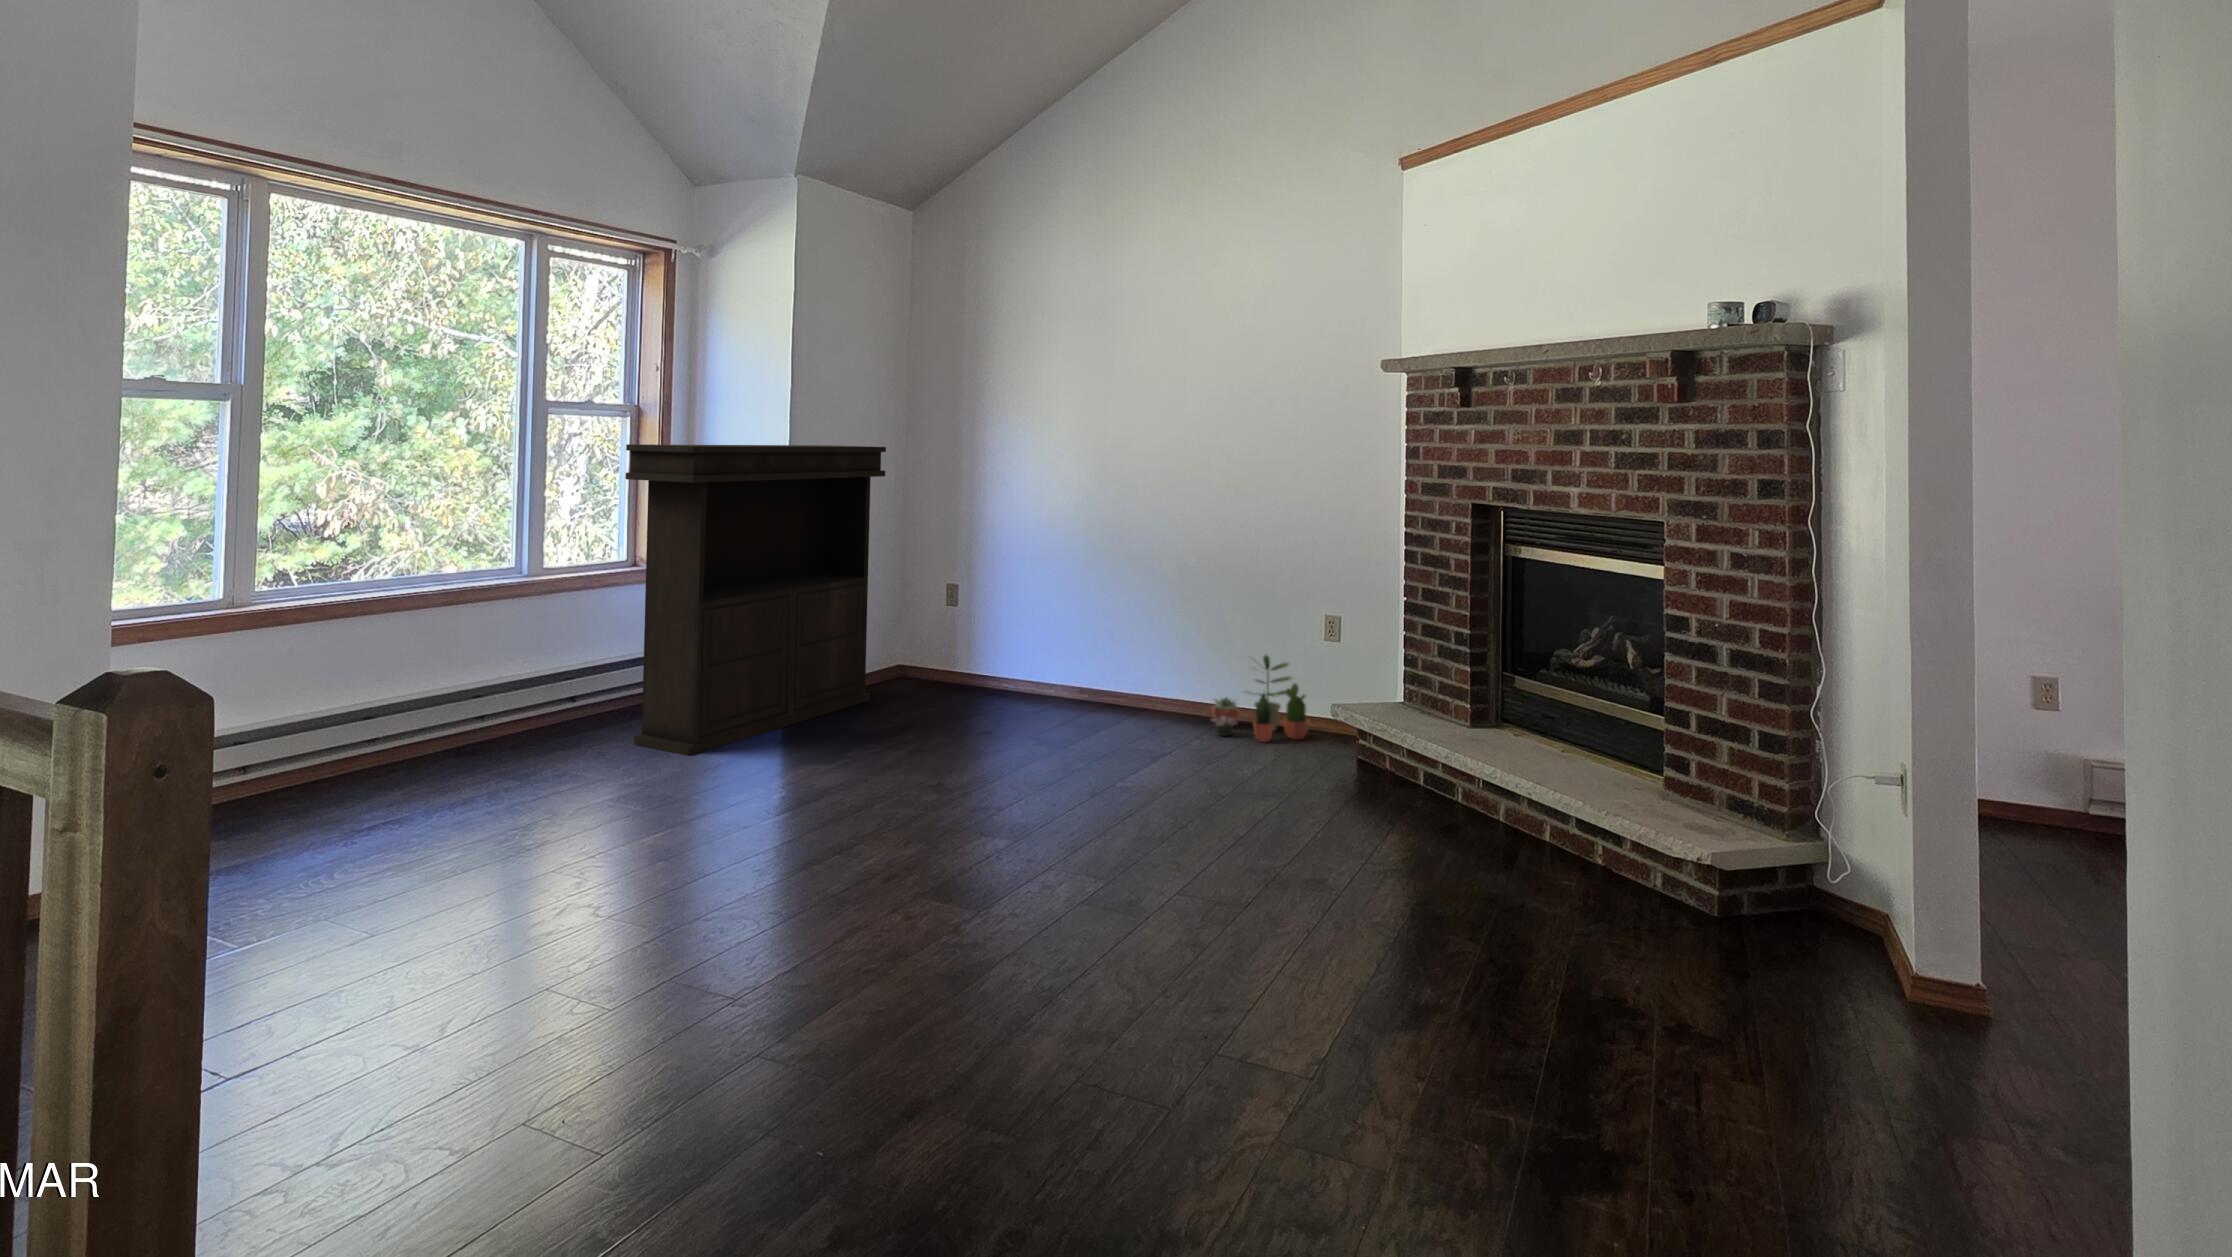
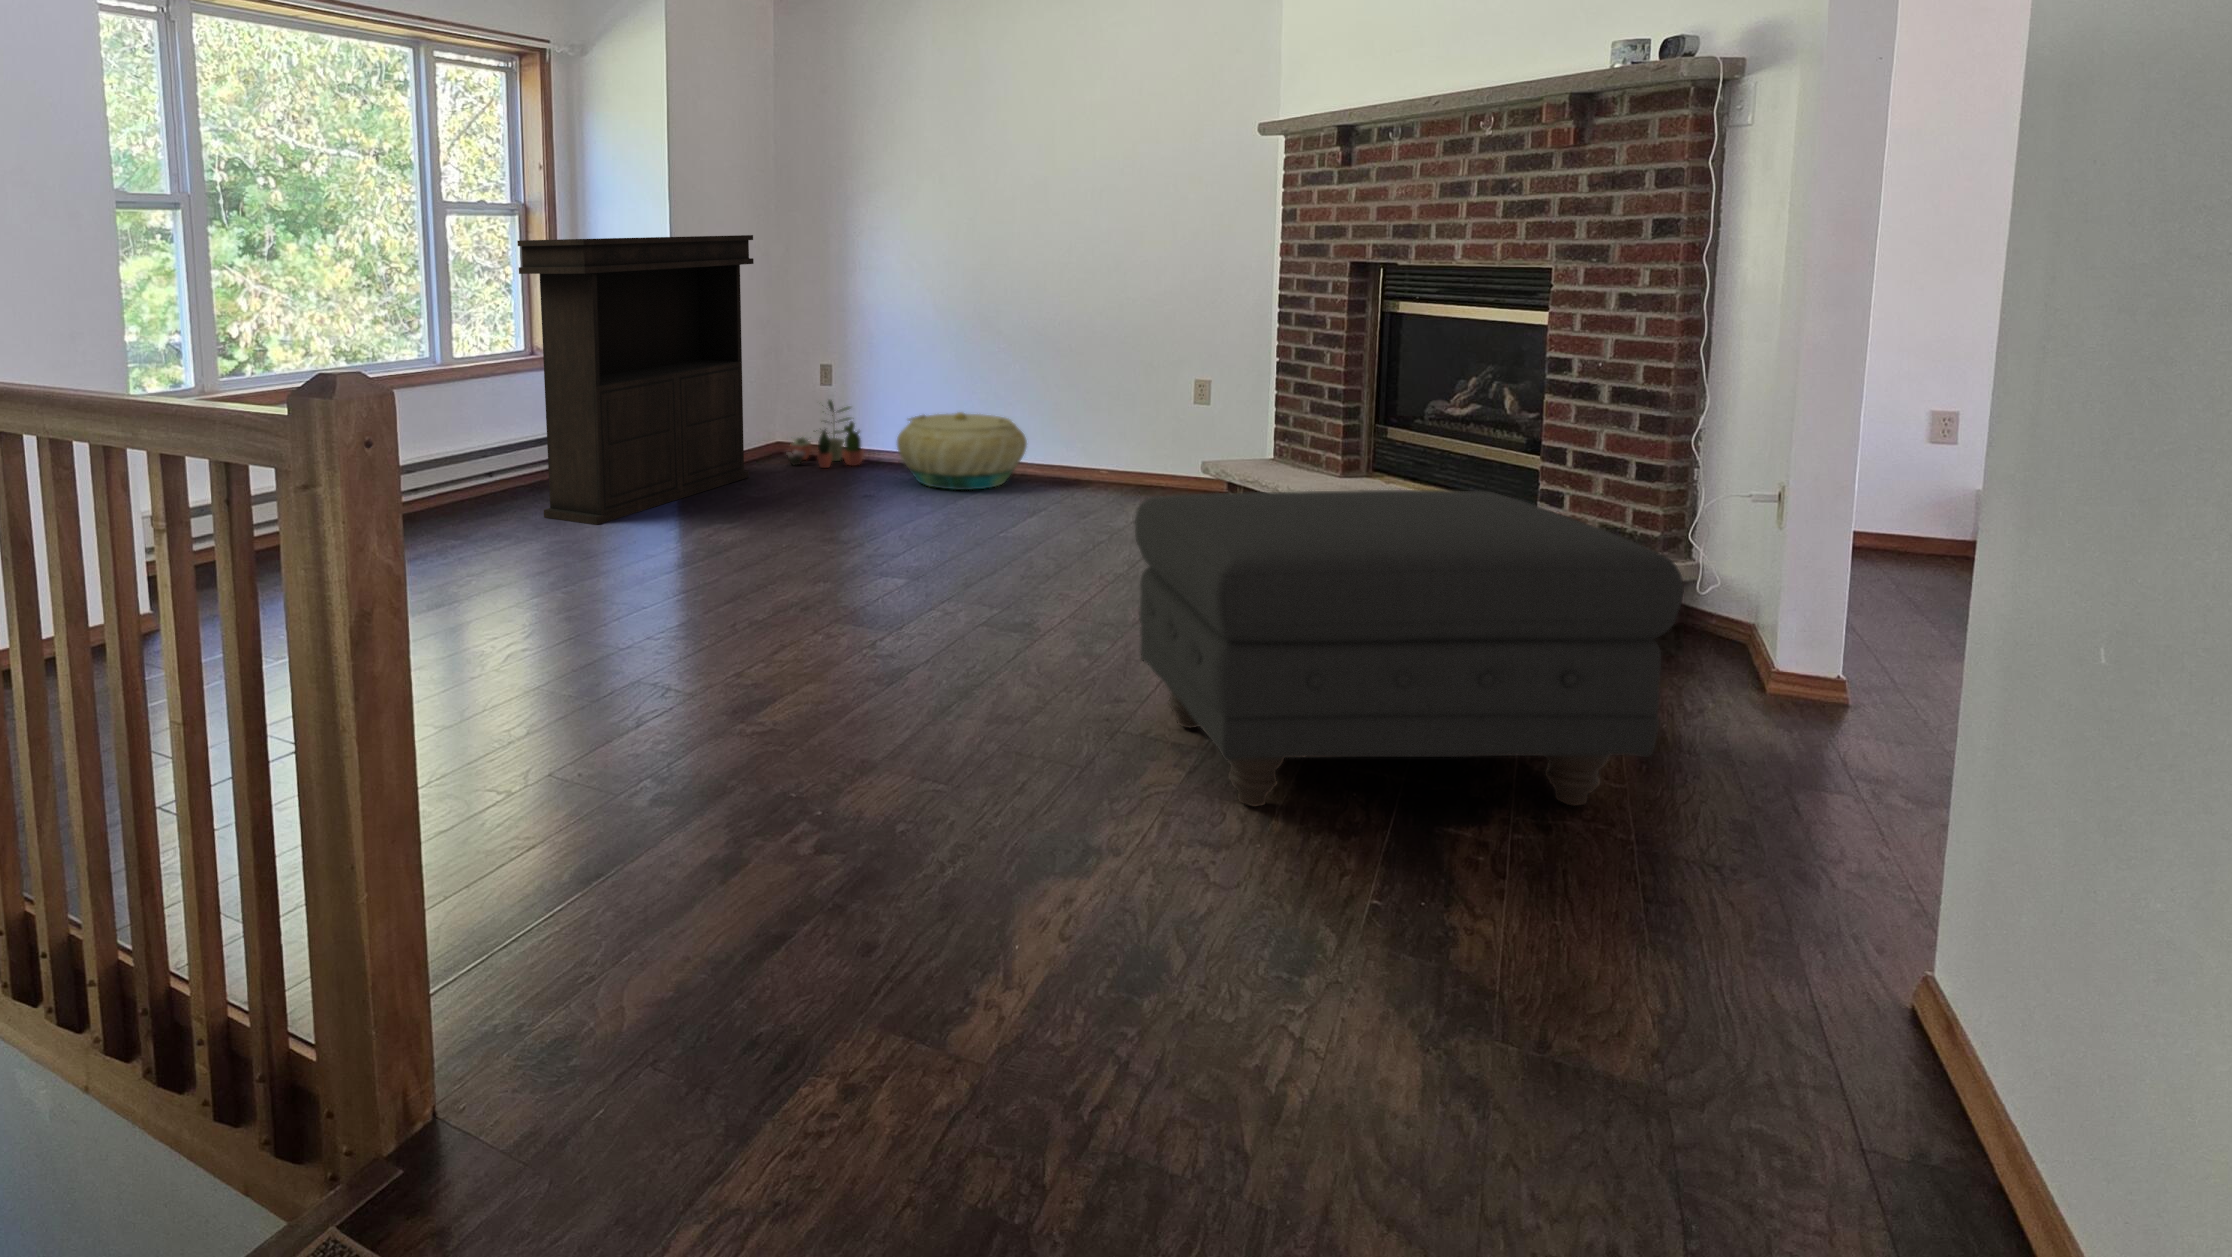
basket: none [1025,638,1159,722] -> present [897,412,1027,490]
potted plant: present [1211,654,1309,742] -> present [787,400,864,468]
ottoman: none [1231,771,1818,1172] -> present [1135,490,1684,806]

